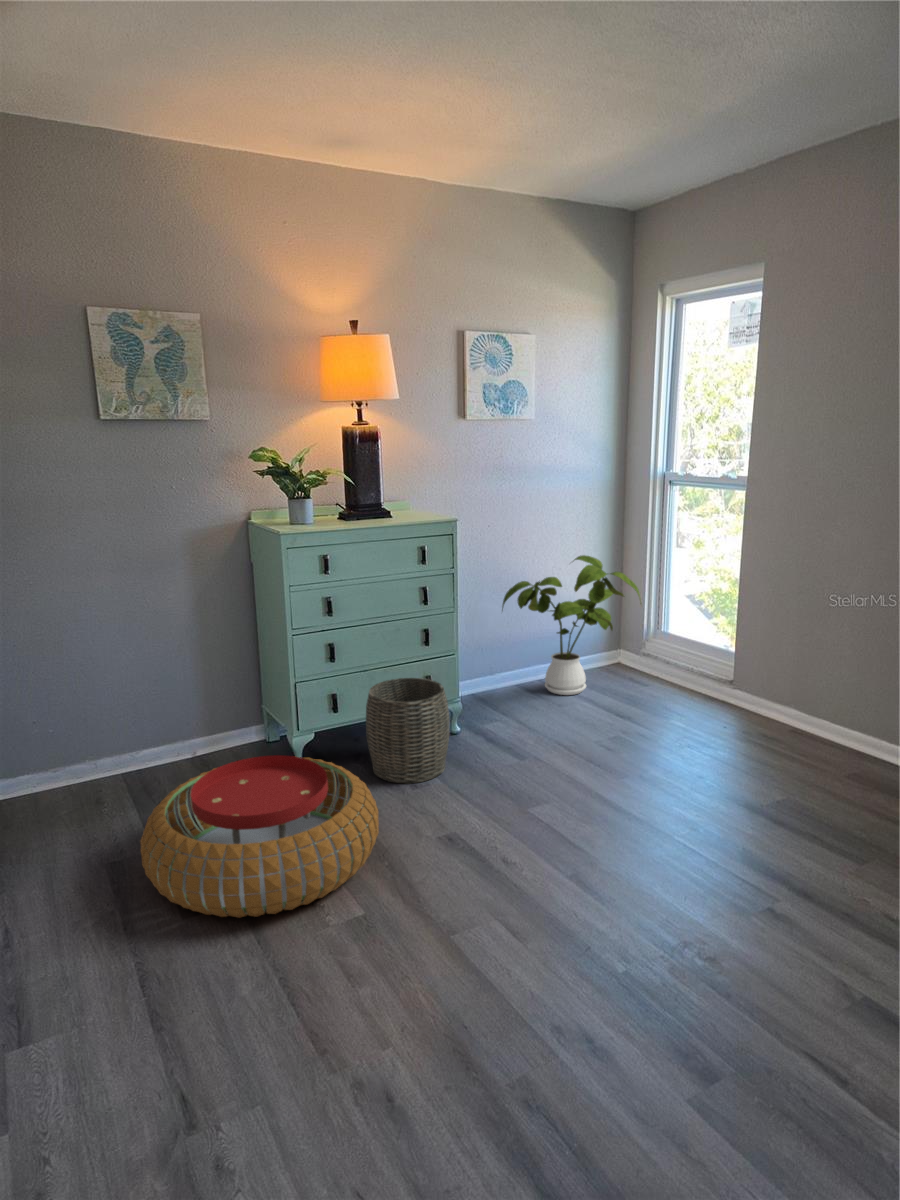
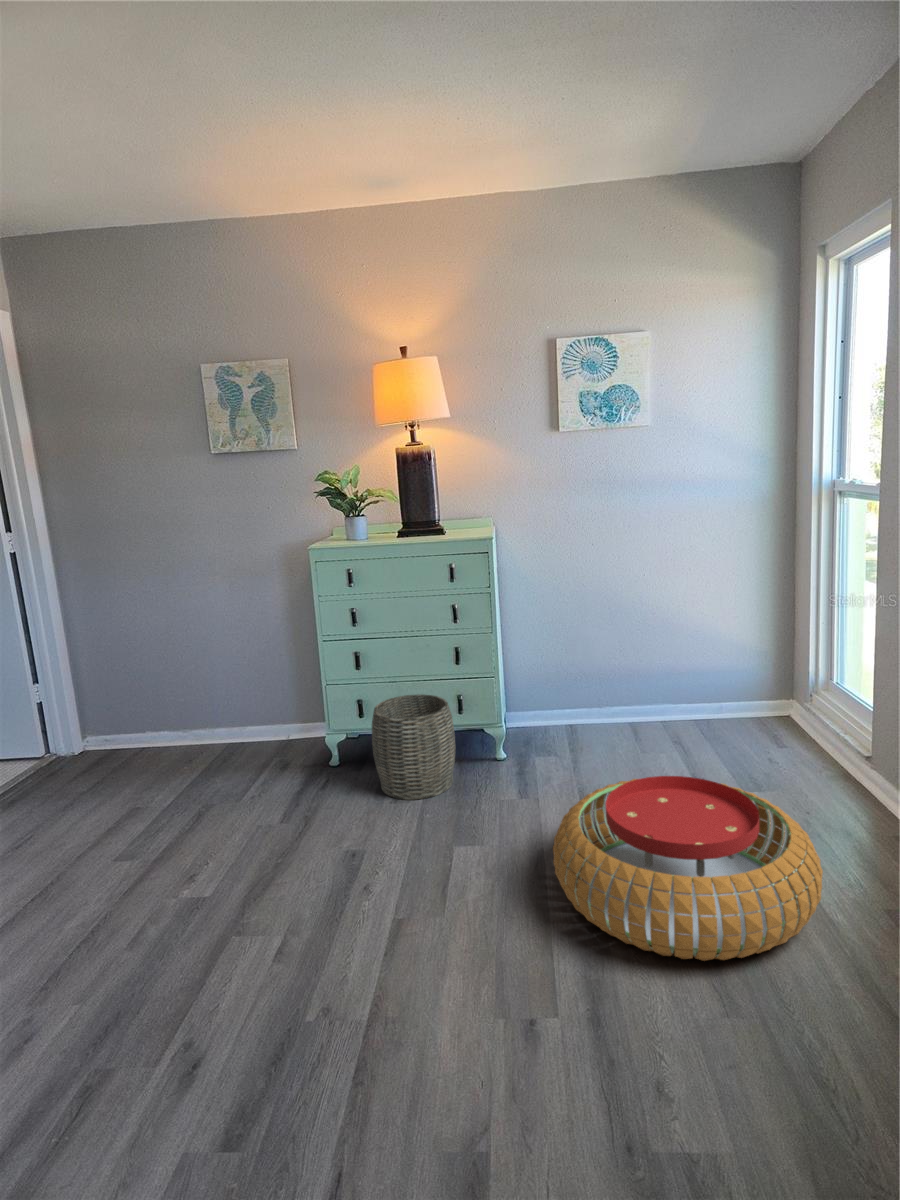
house plant: present [502,555,640,695] -> none [595,583,752,744]
pouf: present [140,756,379,918] -> present [553,776,823,961]

